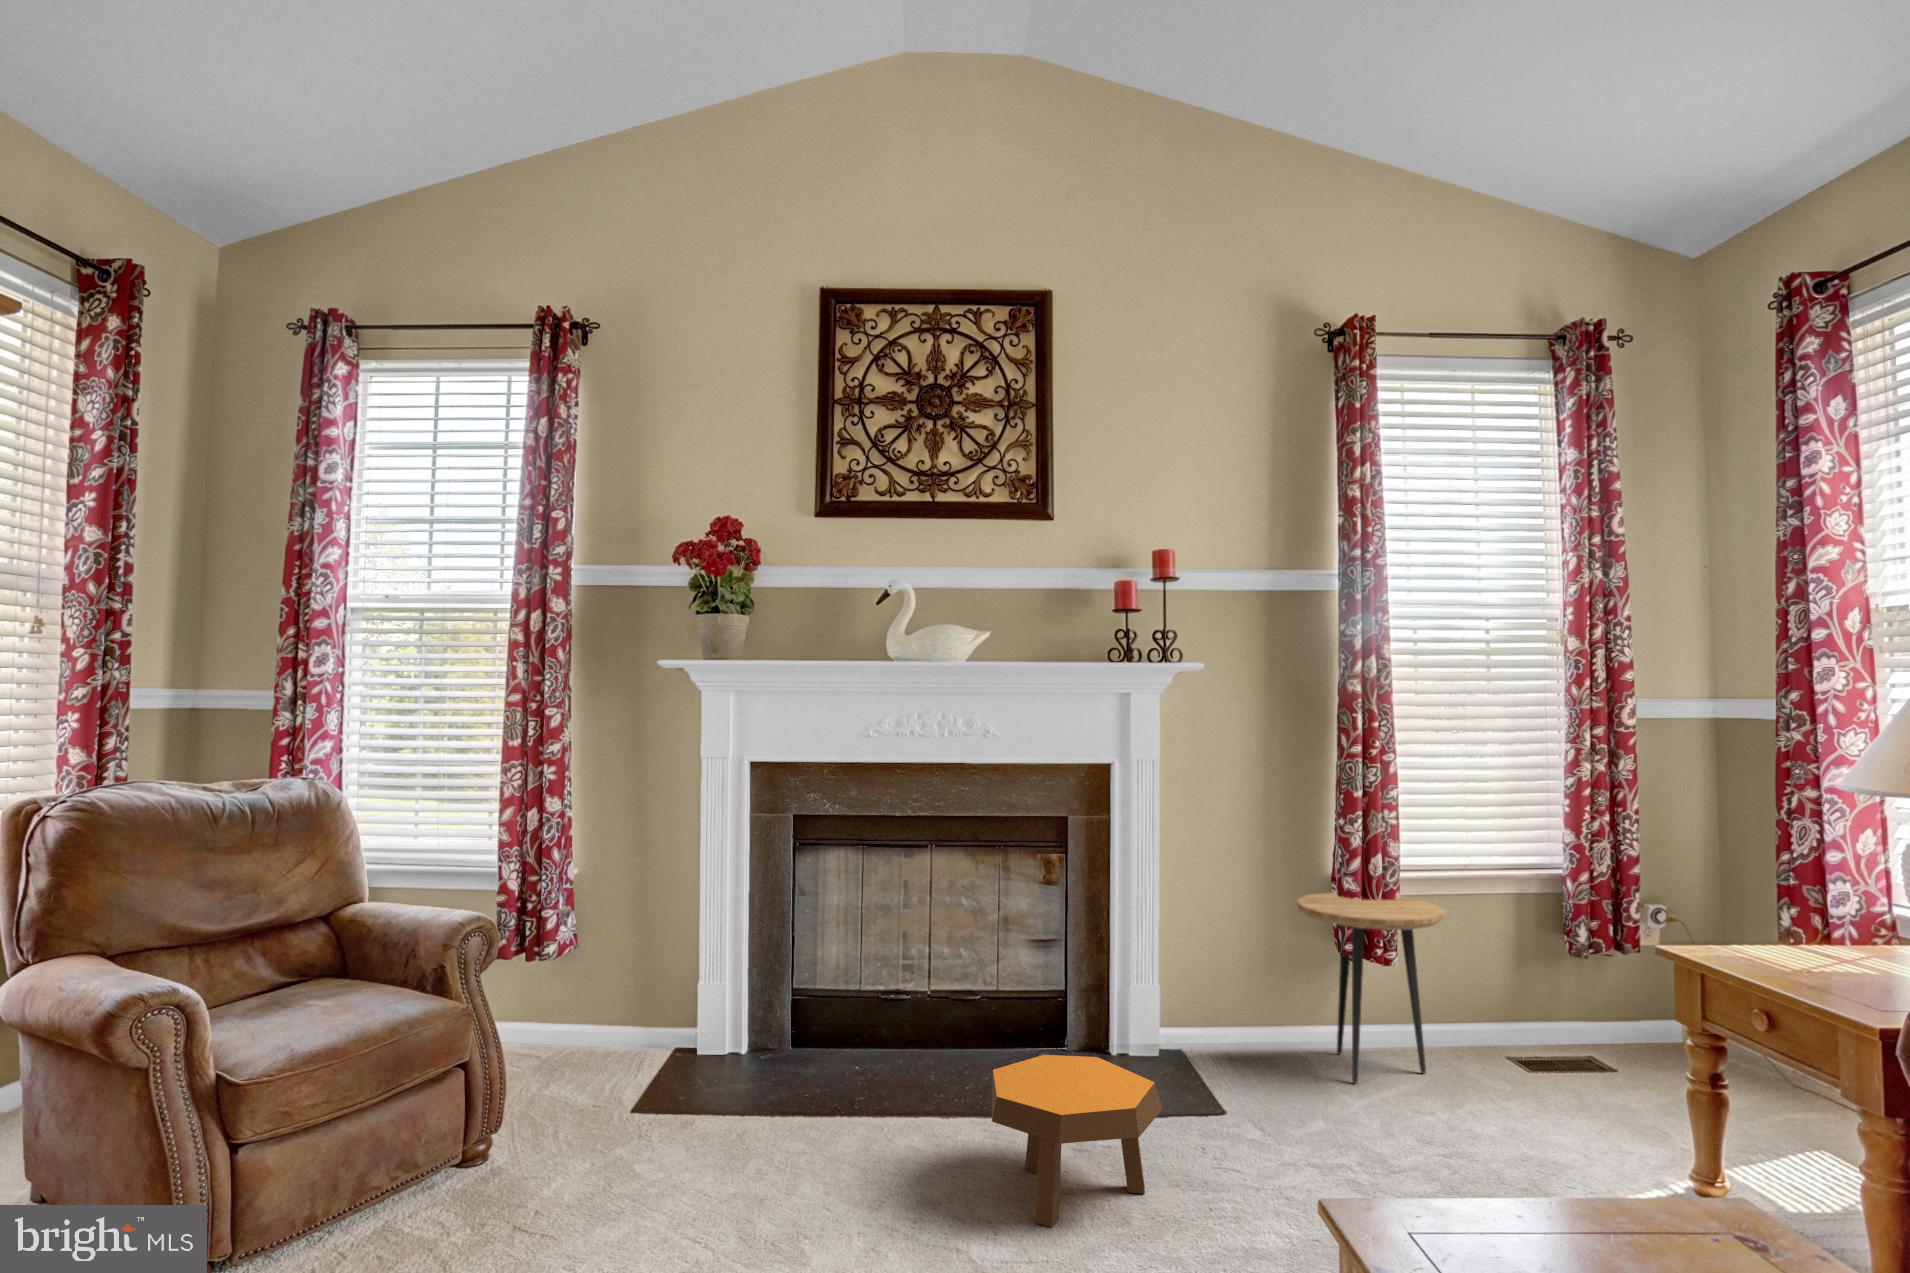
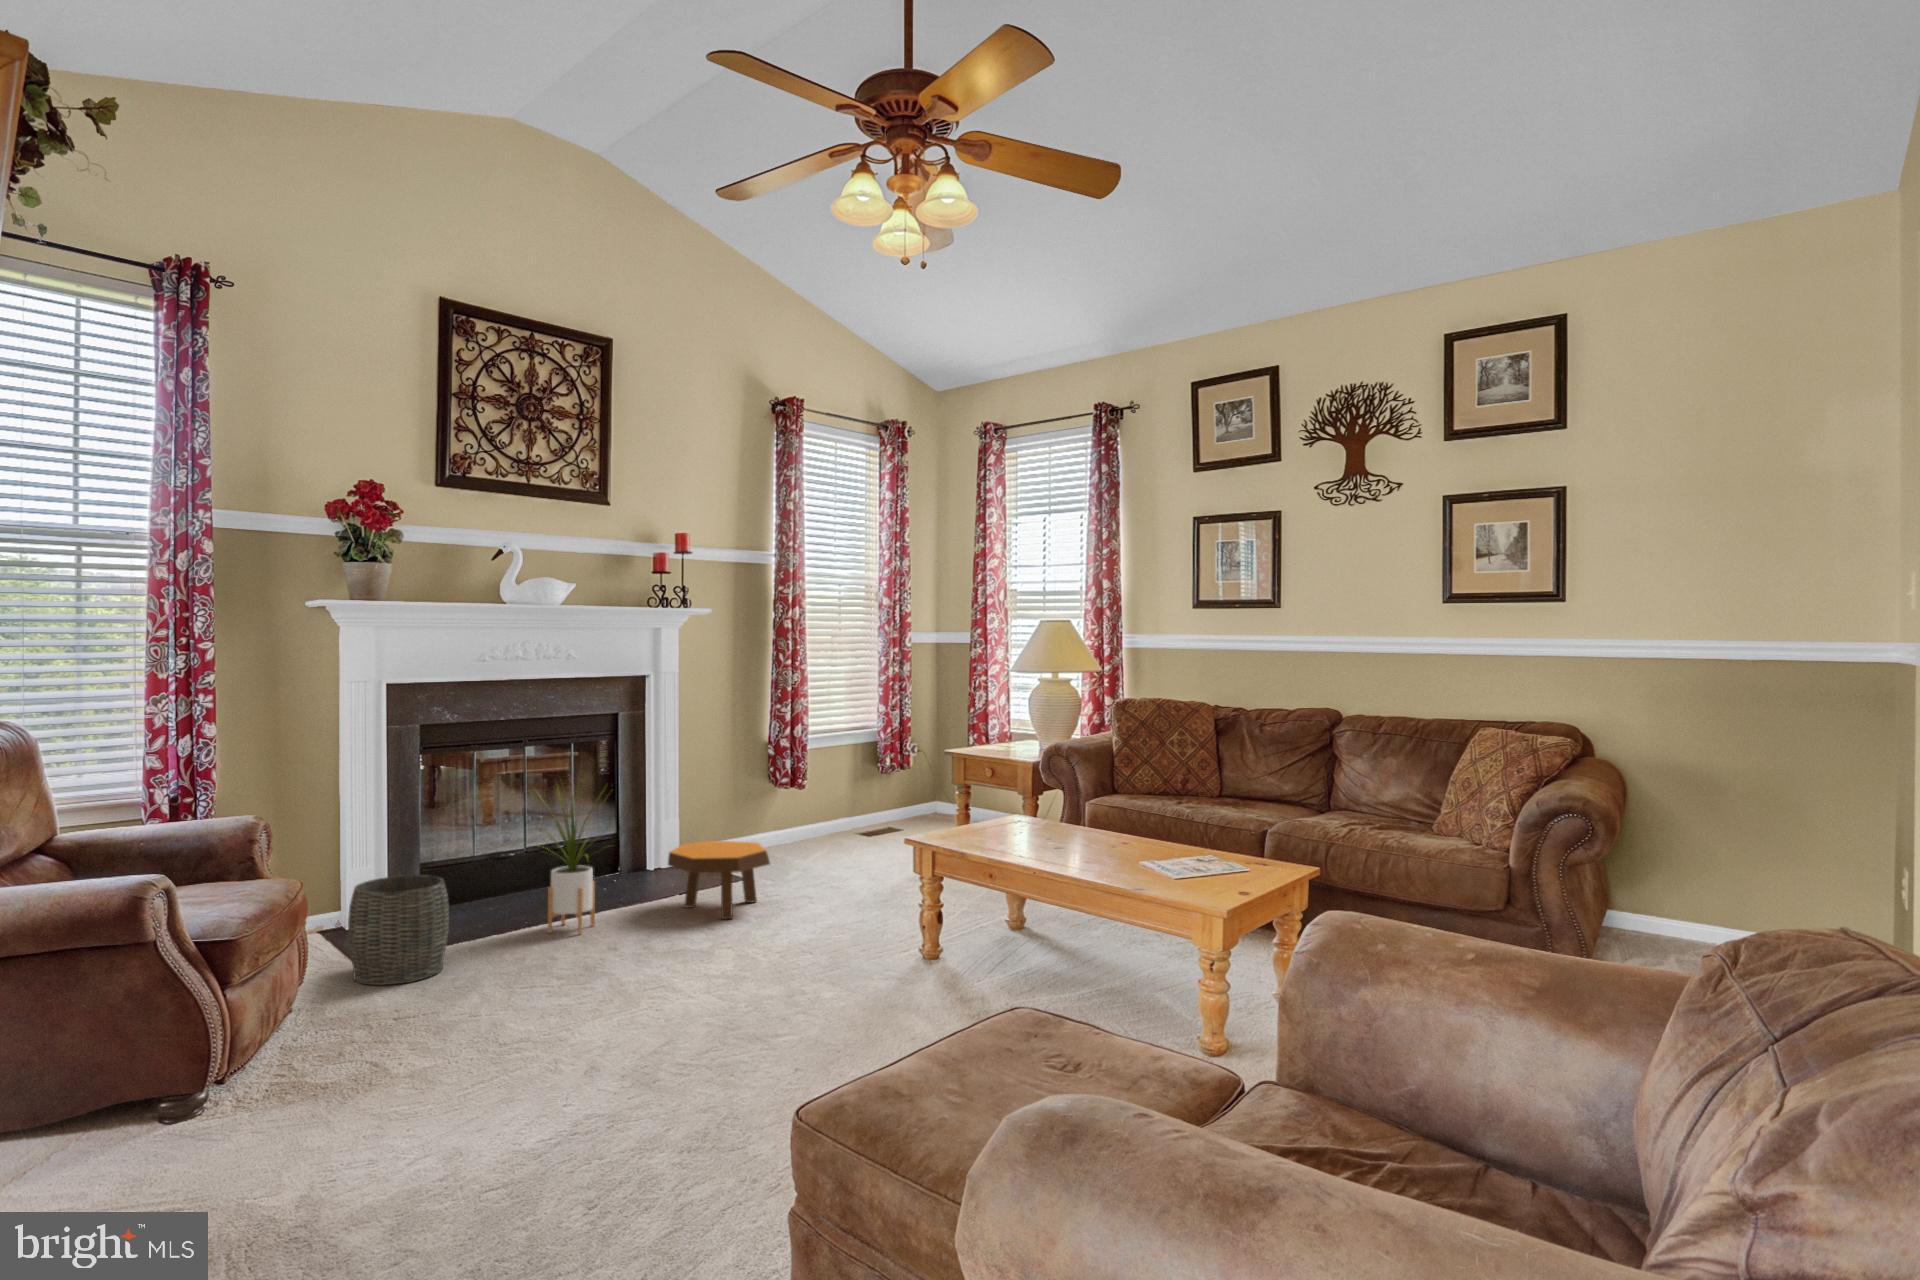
side table: present [1297,893,1445,1083] -> none [756,748,838,853]
house plant: none [762,917,892,1183] -> present [540,789,607,934]
woven basket: none [475,1041,609,1212] -> present [348,875,449,985]

